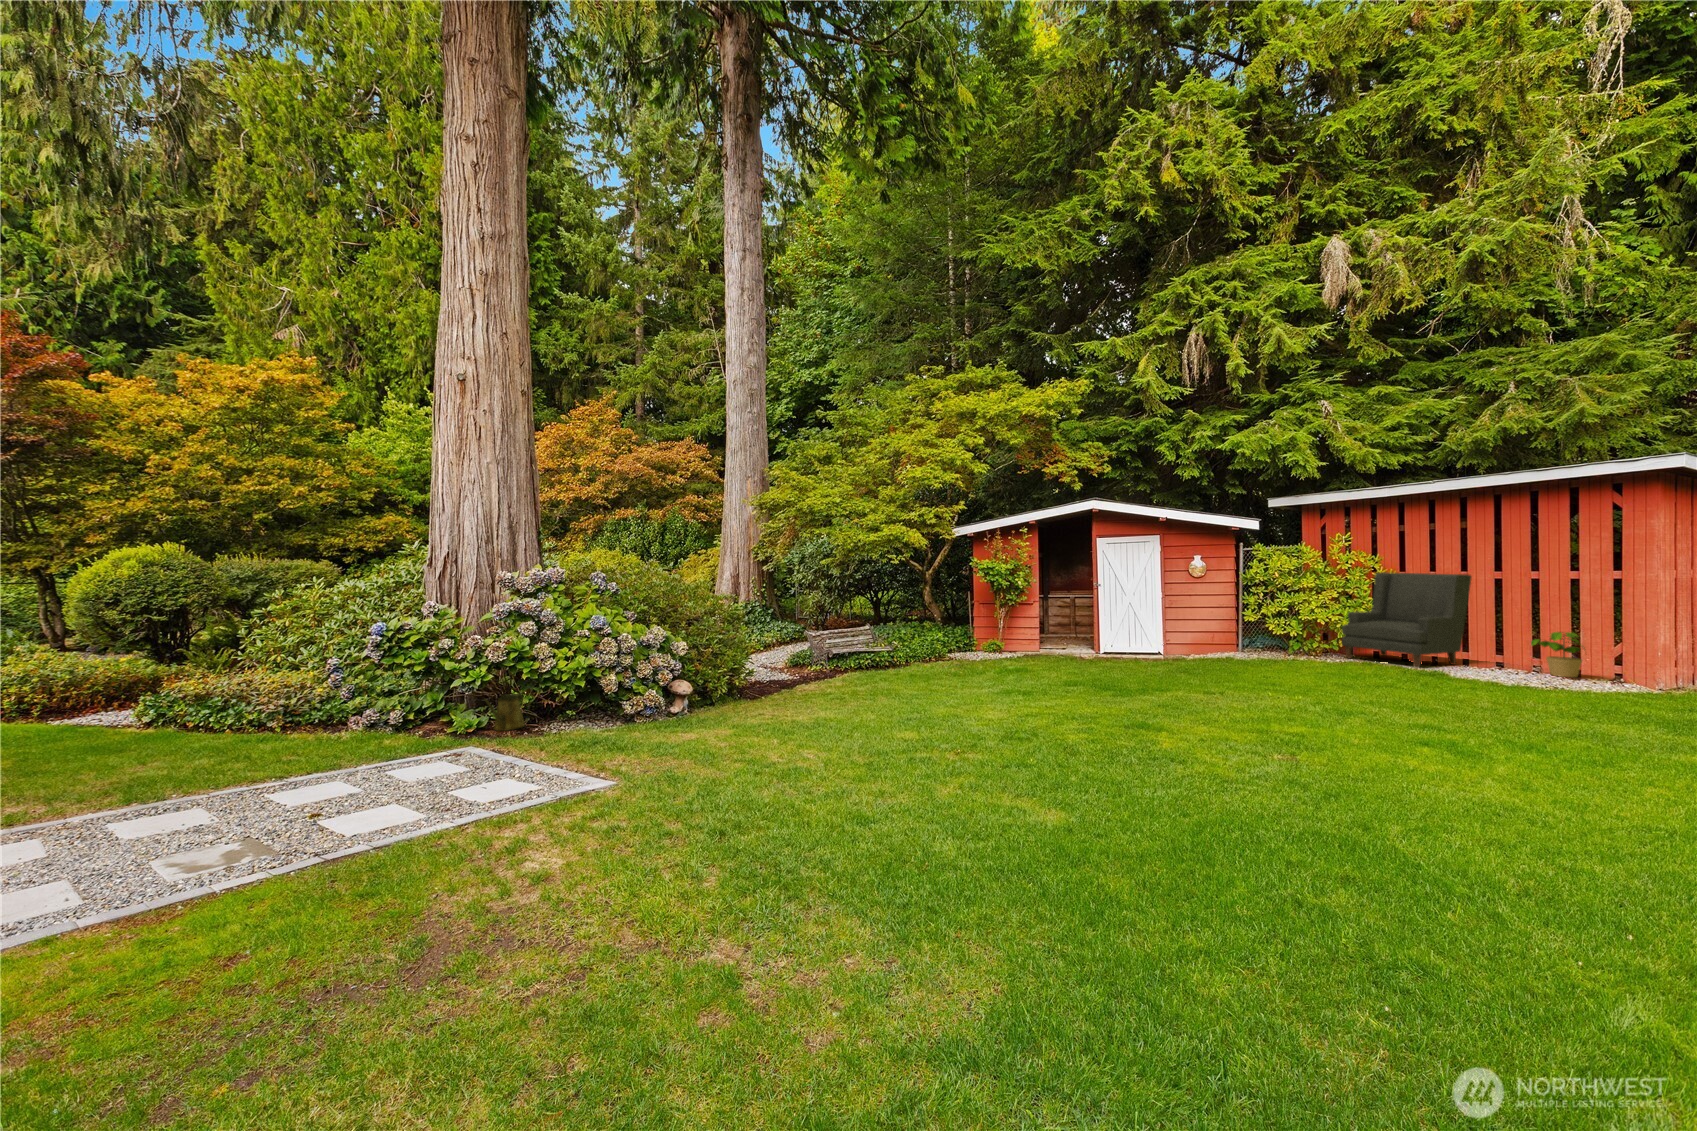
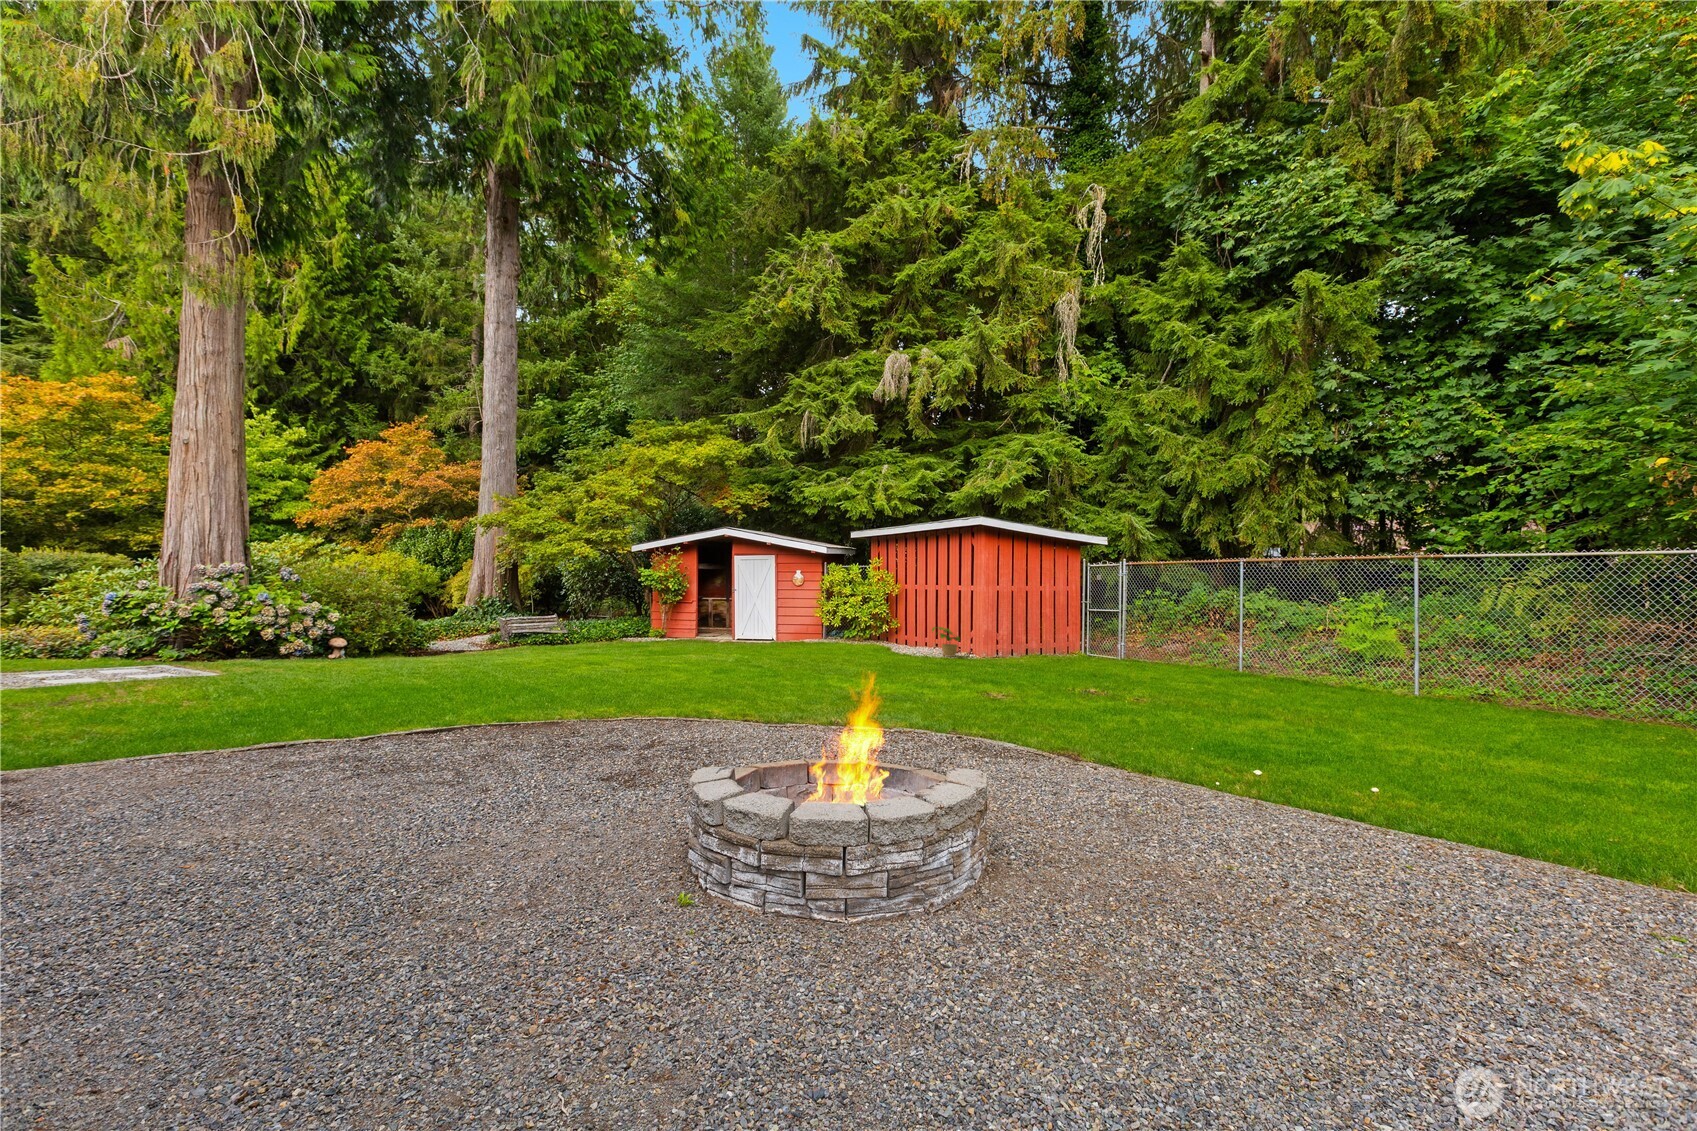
chair: present [1342,572,1471,668] -> none [858,587,928,651]
watering can: present [484,694,525,731] -> none [167,639,205,660]

